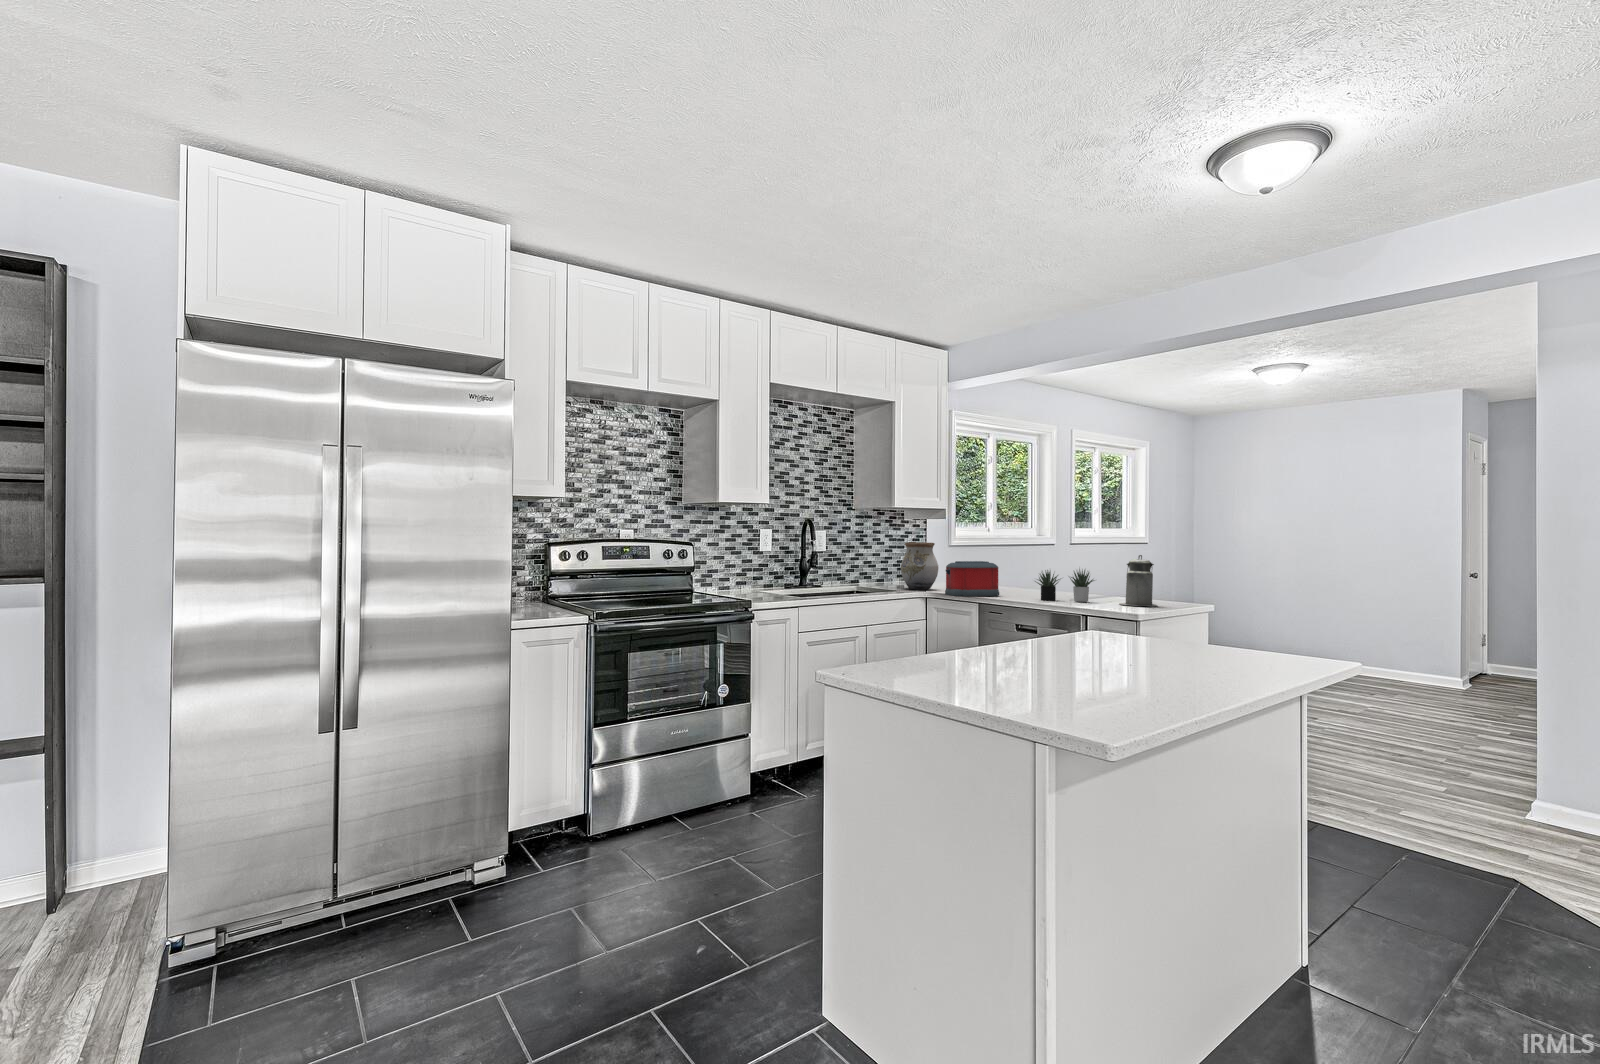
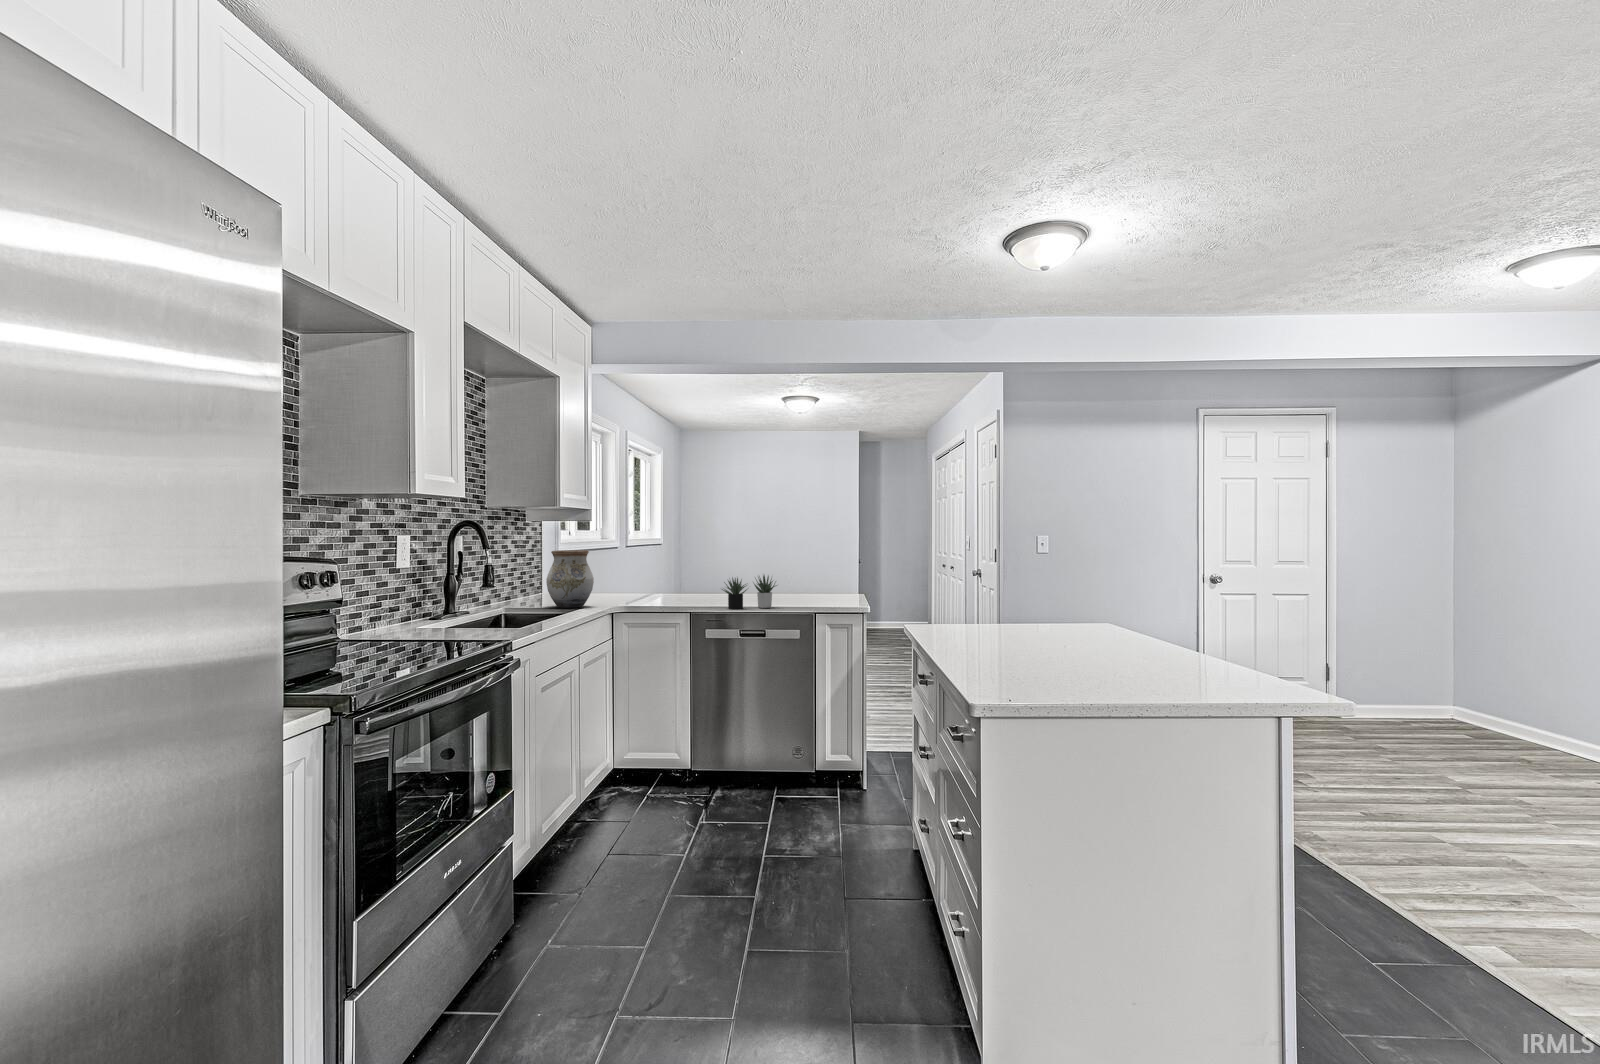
canister: present [1119,555,1157,606] -> none [797,559,831,608]
toaster: present [945,561,999,596] -> none [623,570,680,612]

